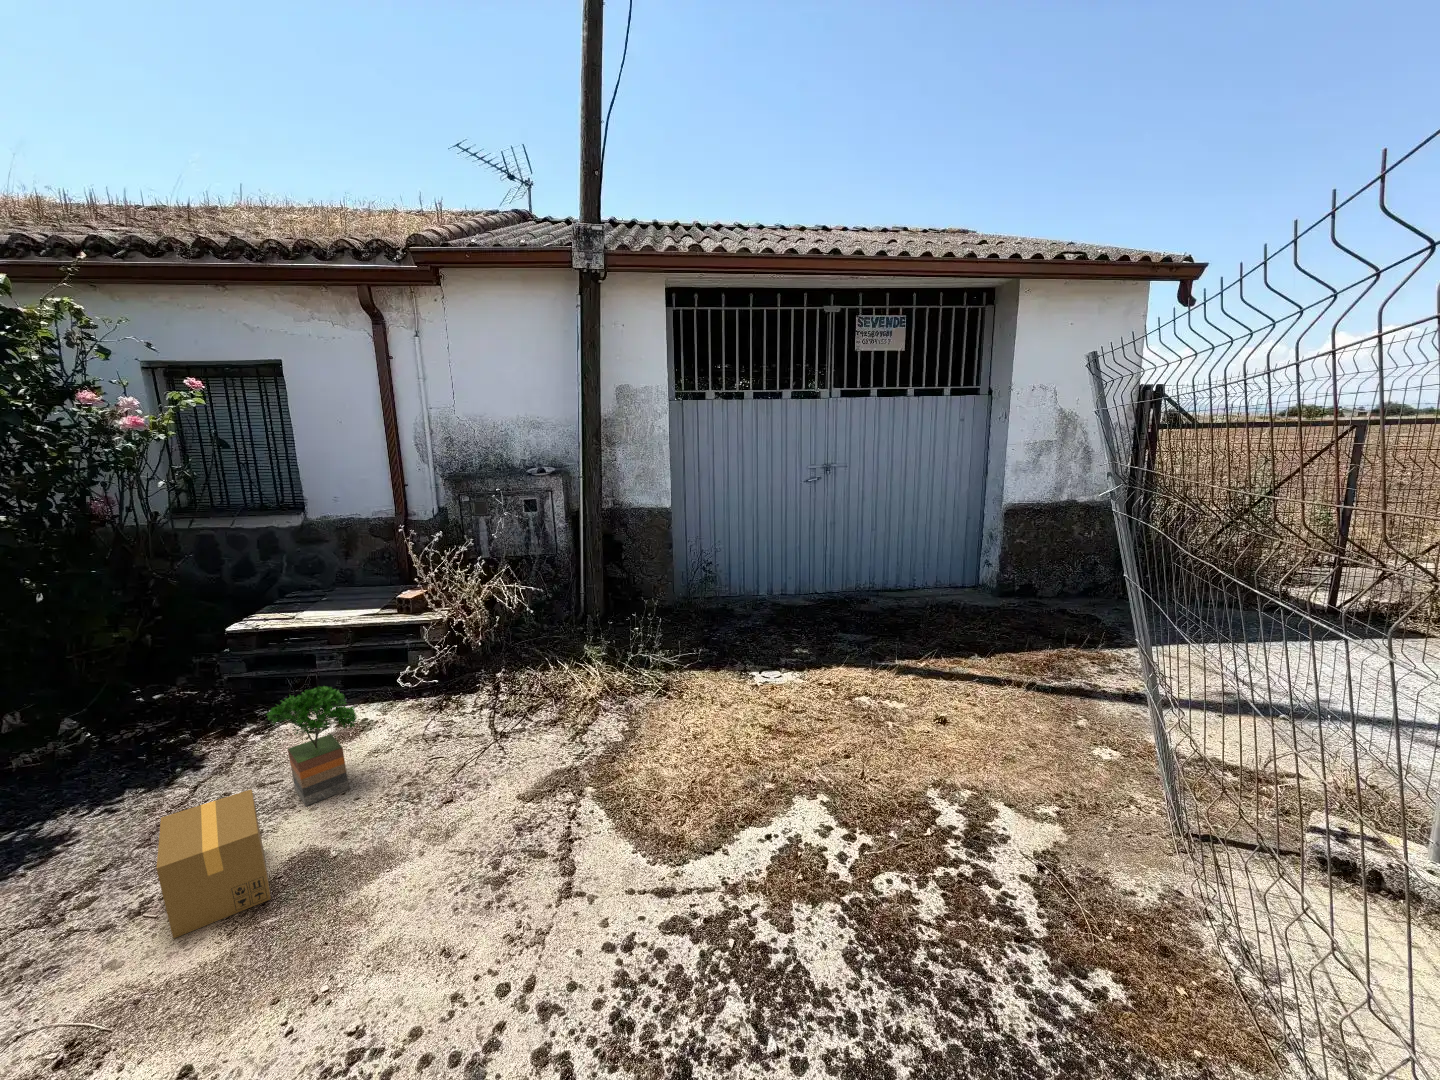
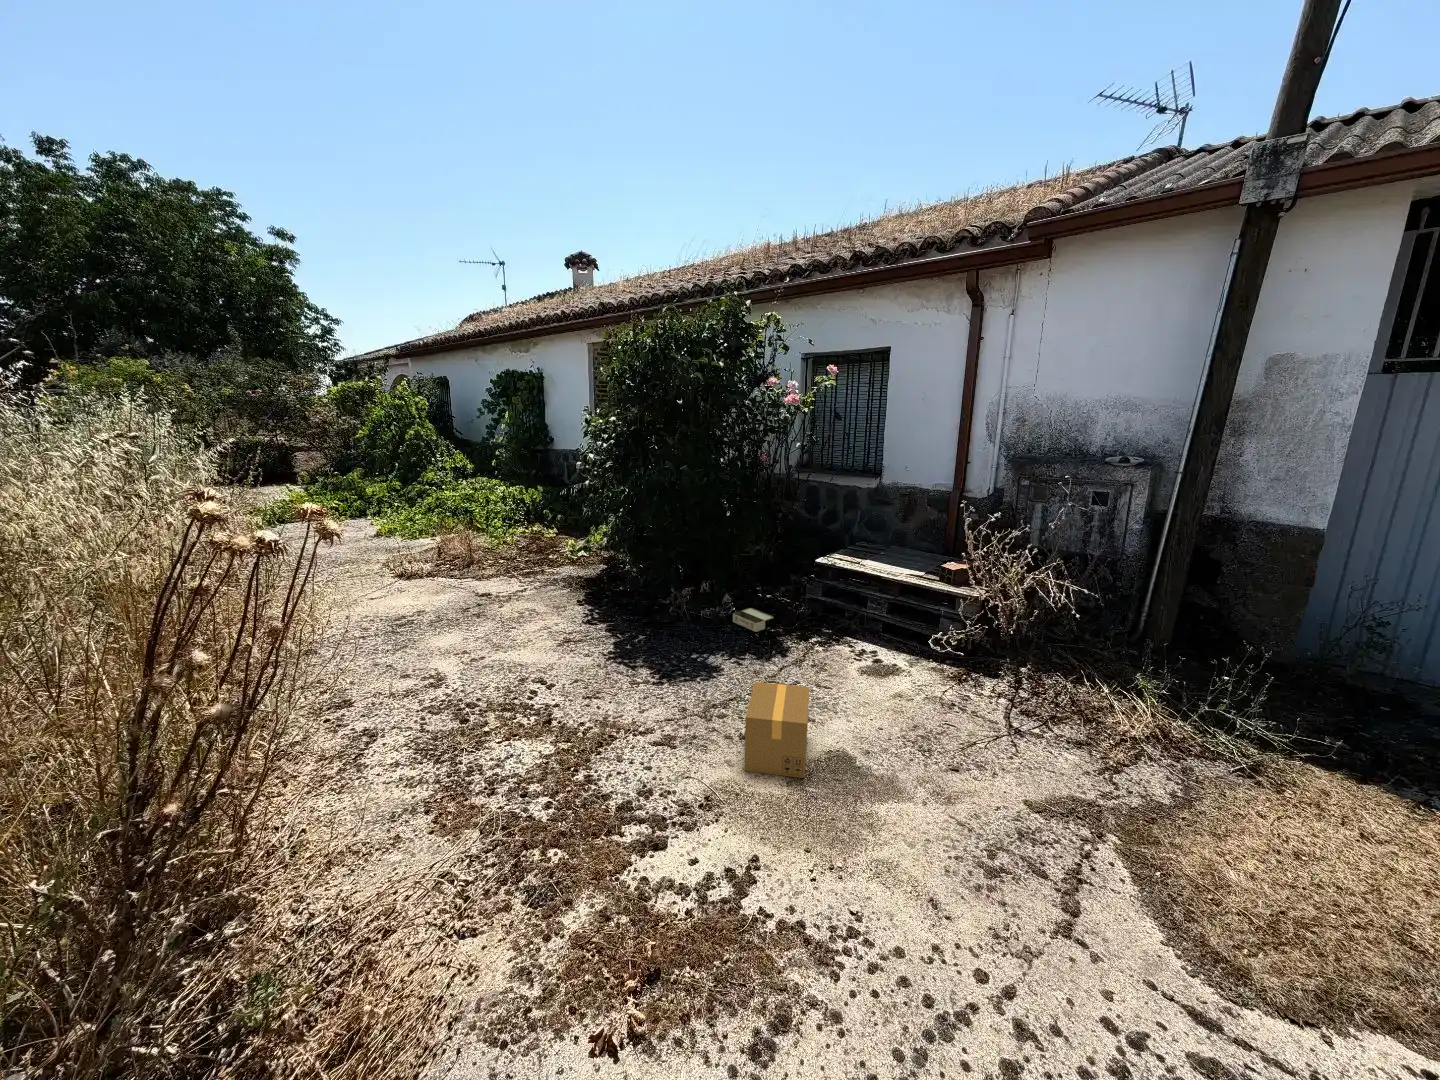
potted tree: present [267,686,357,806] -> none [829,623,894,718]
toolbox: none [95,722,174,753] -> present [733,608,774,632]

